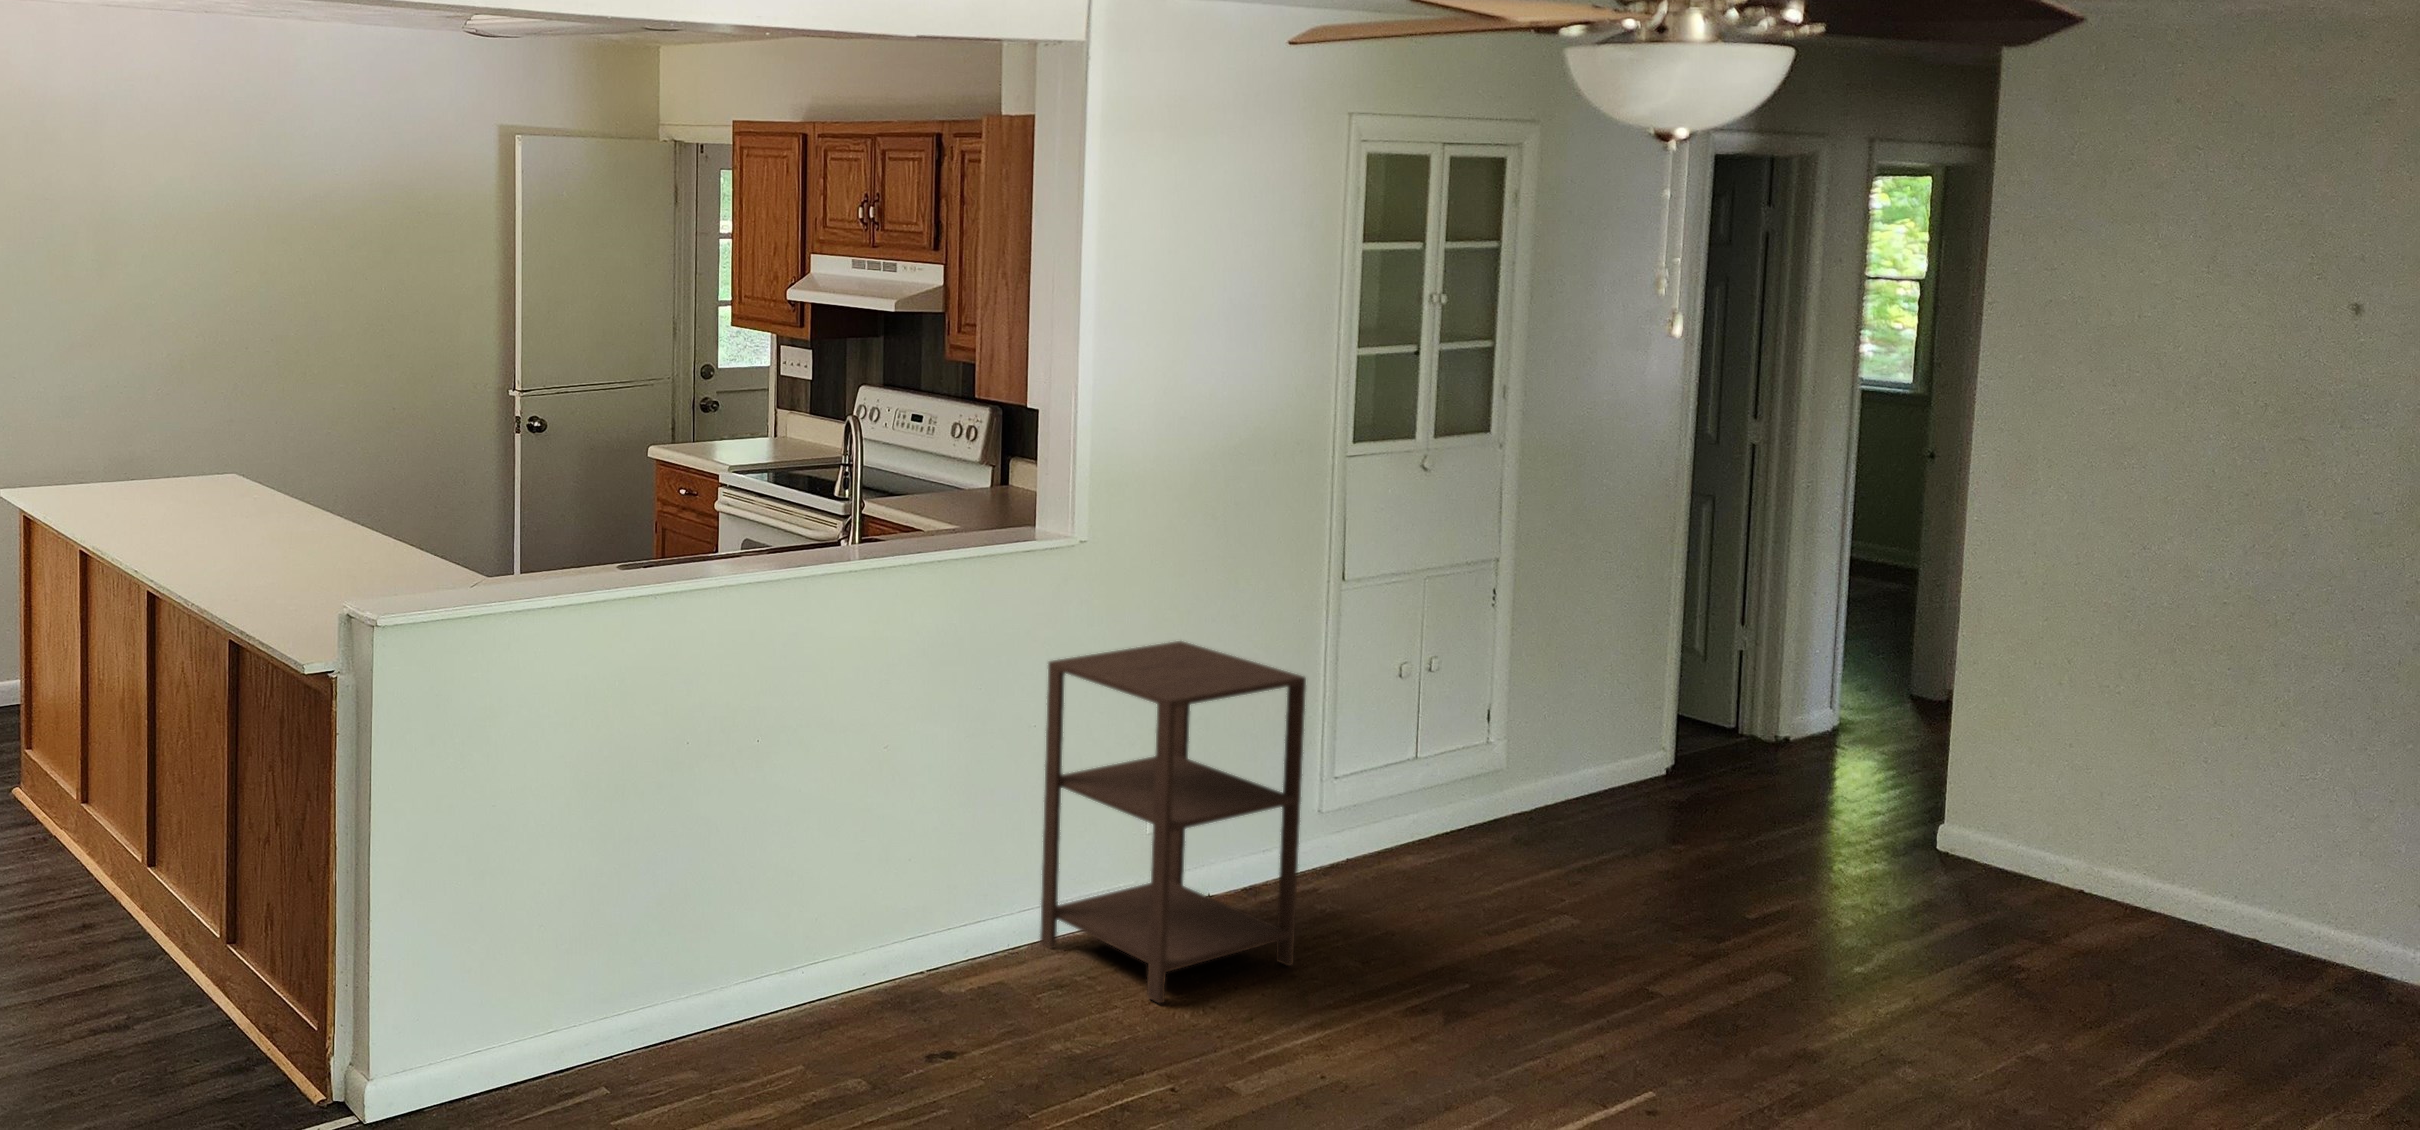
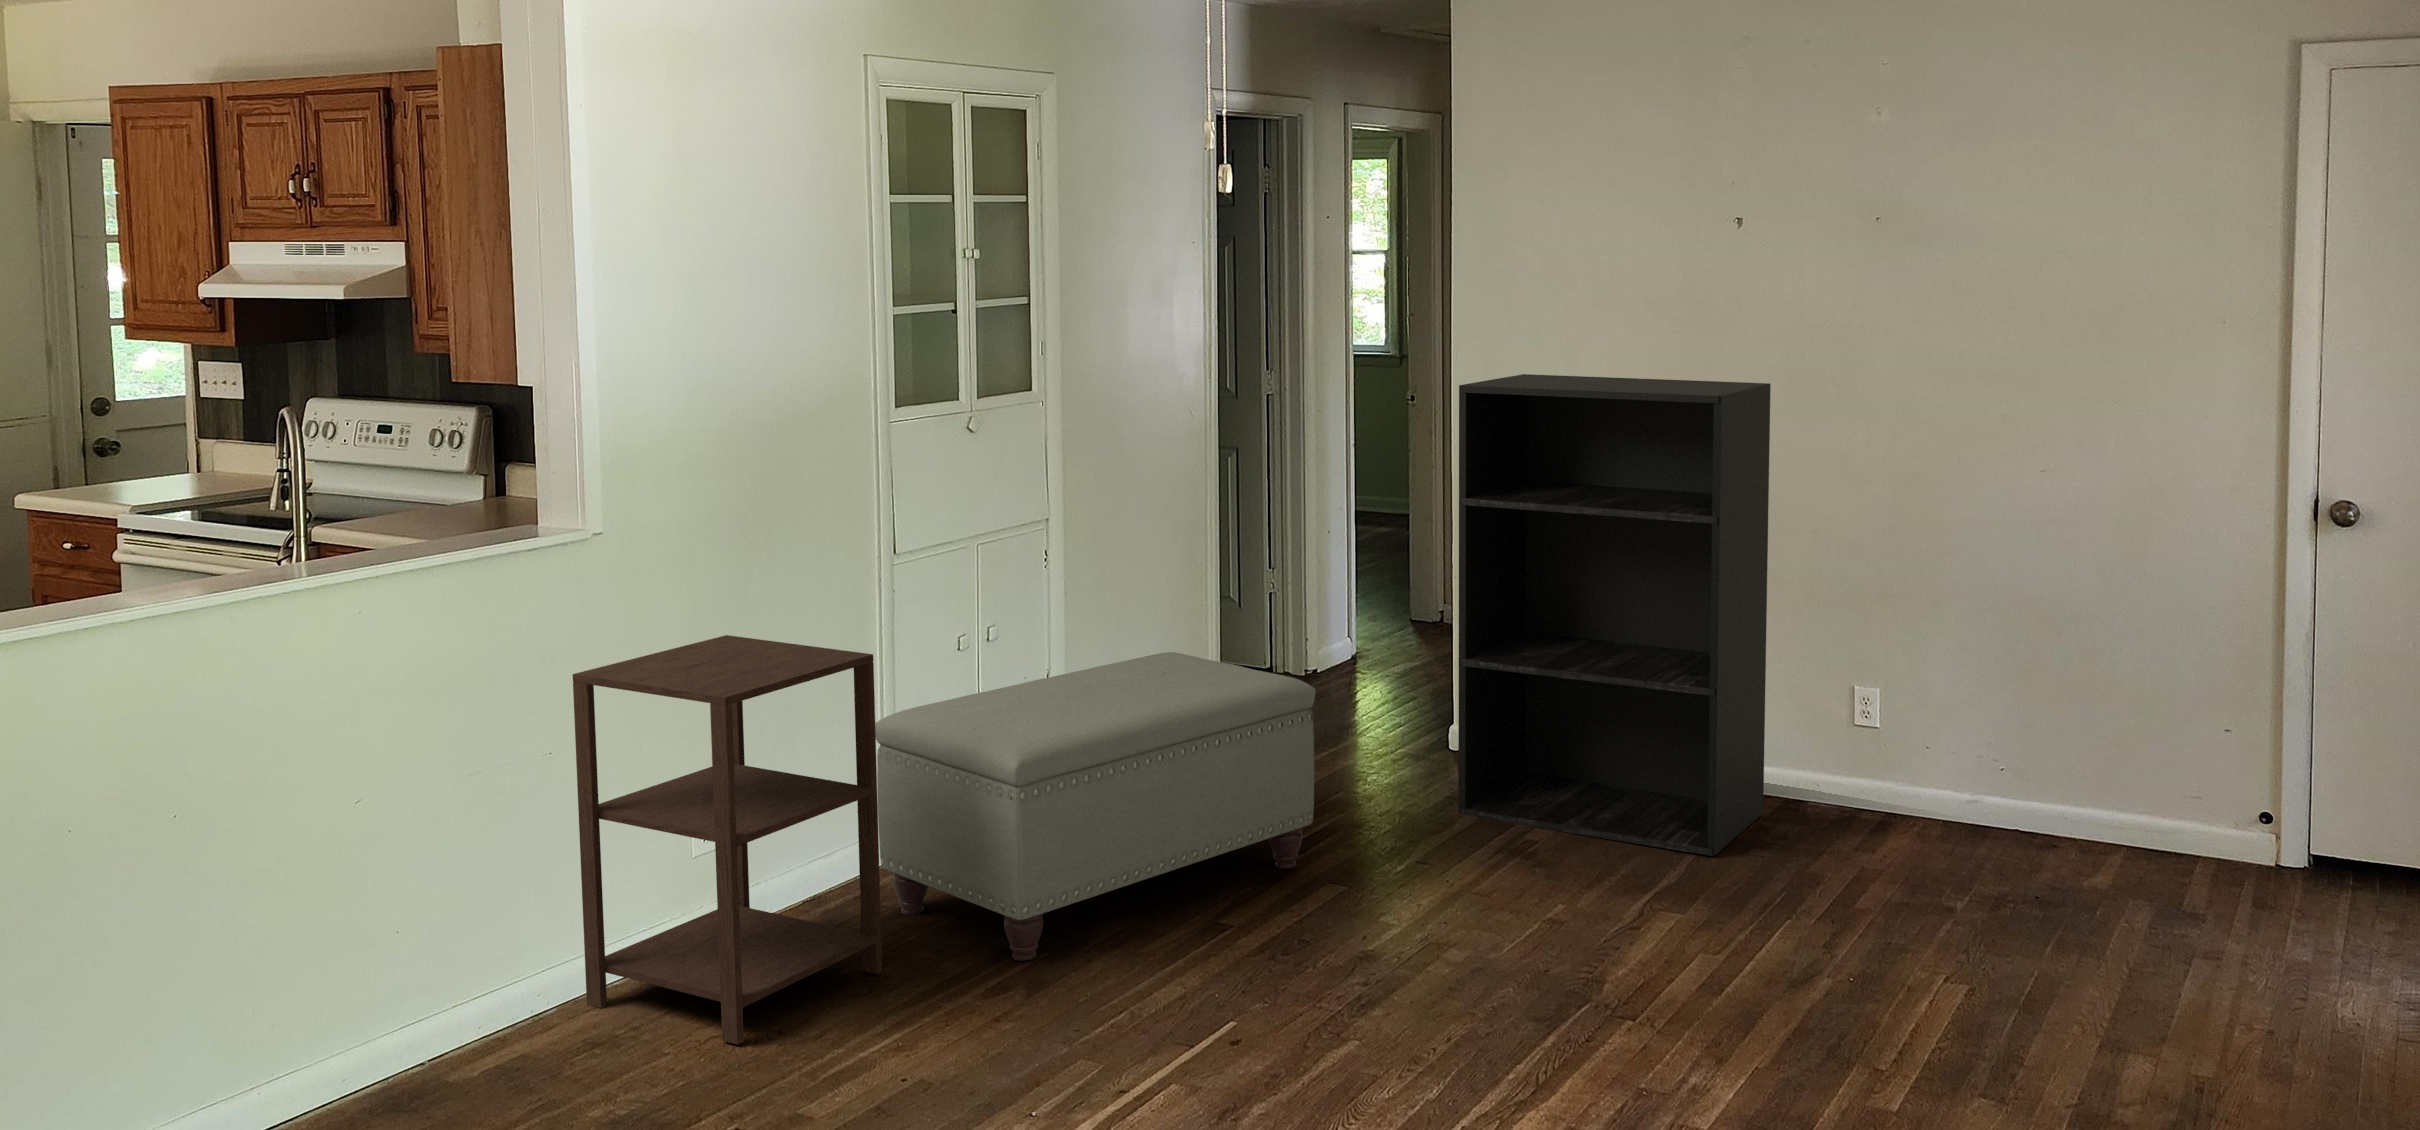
bookshelf: none [1922,454,2364,1018] -> present [1458,374,1771,856]
ottoman: none [1304,705,1758,981] -> present [875,652,1316,961]

